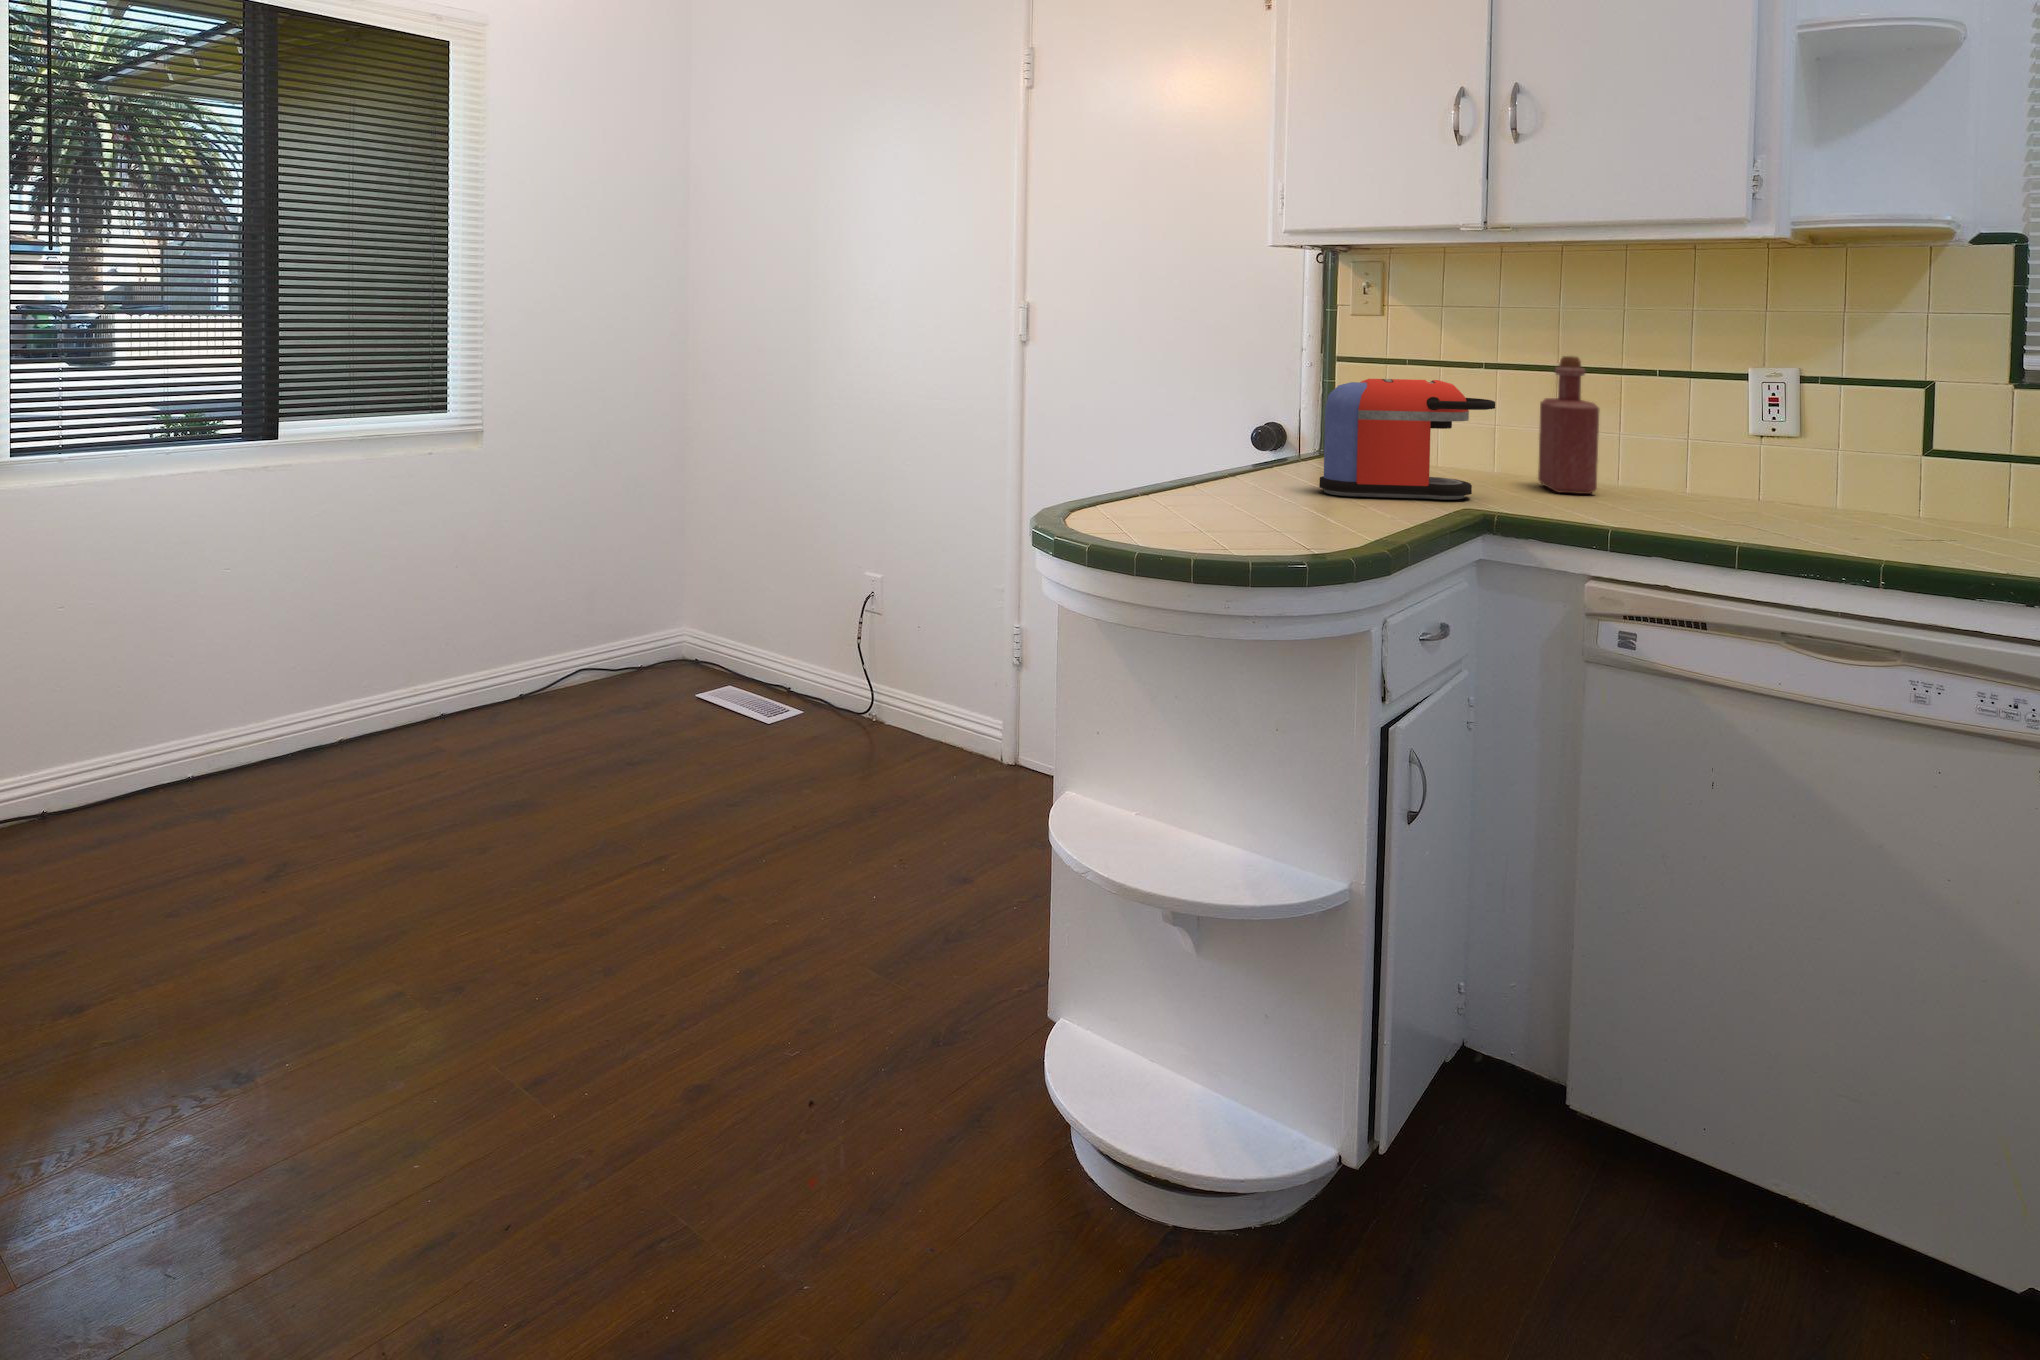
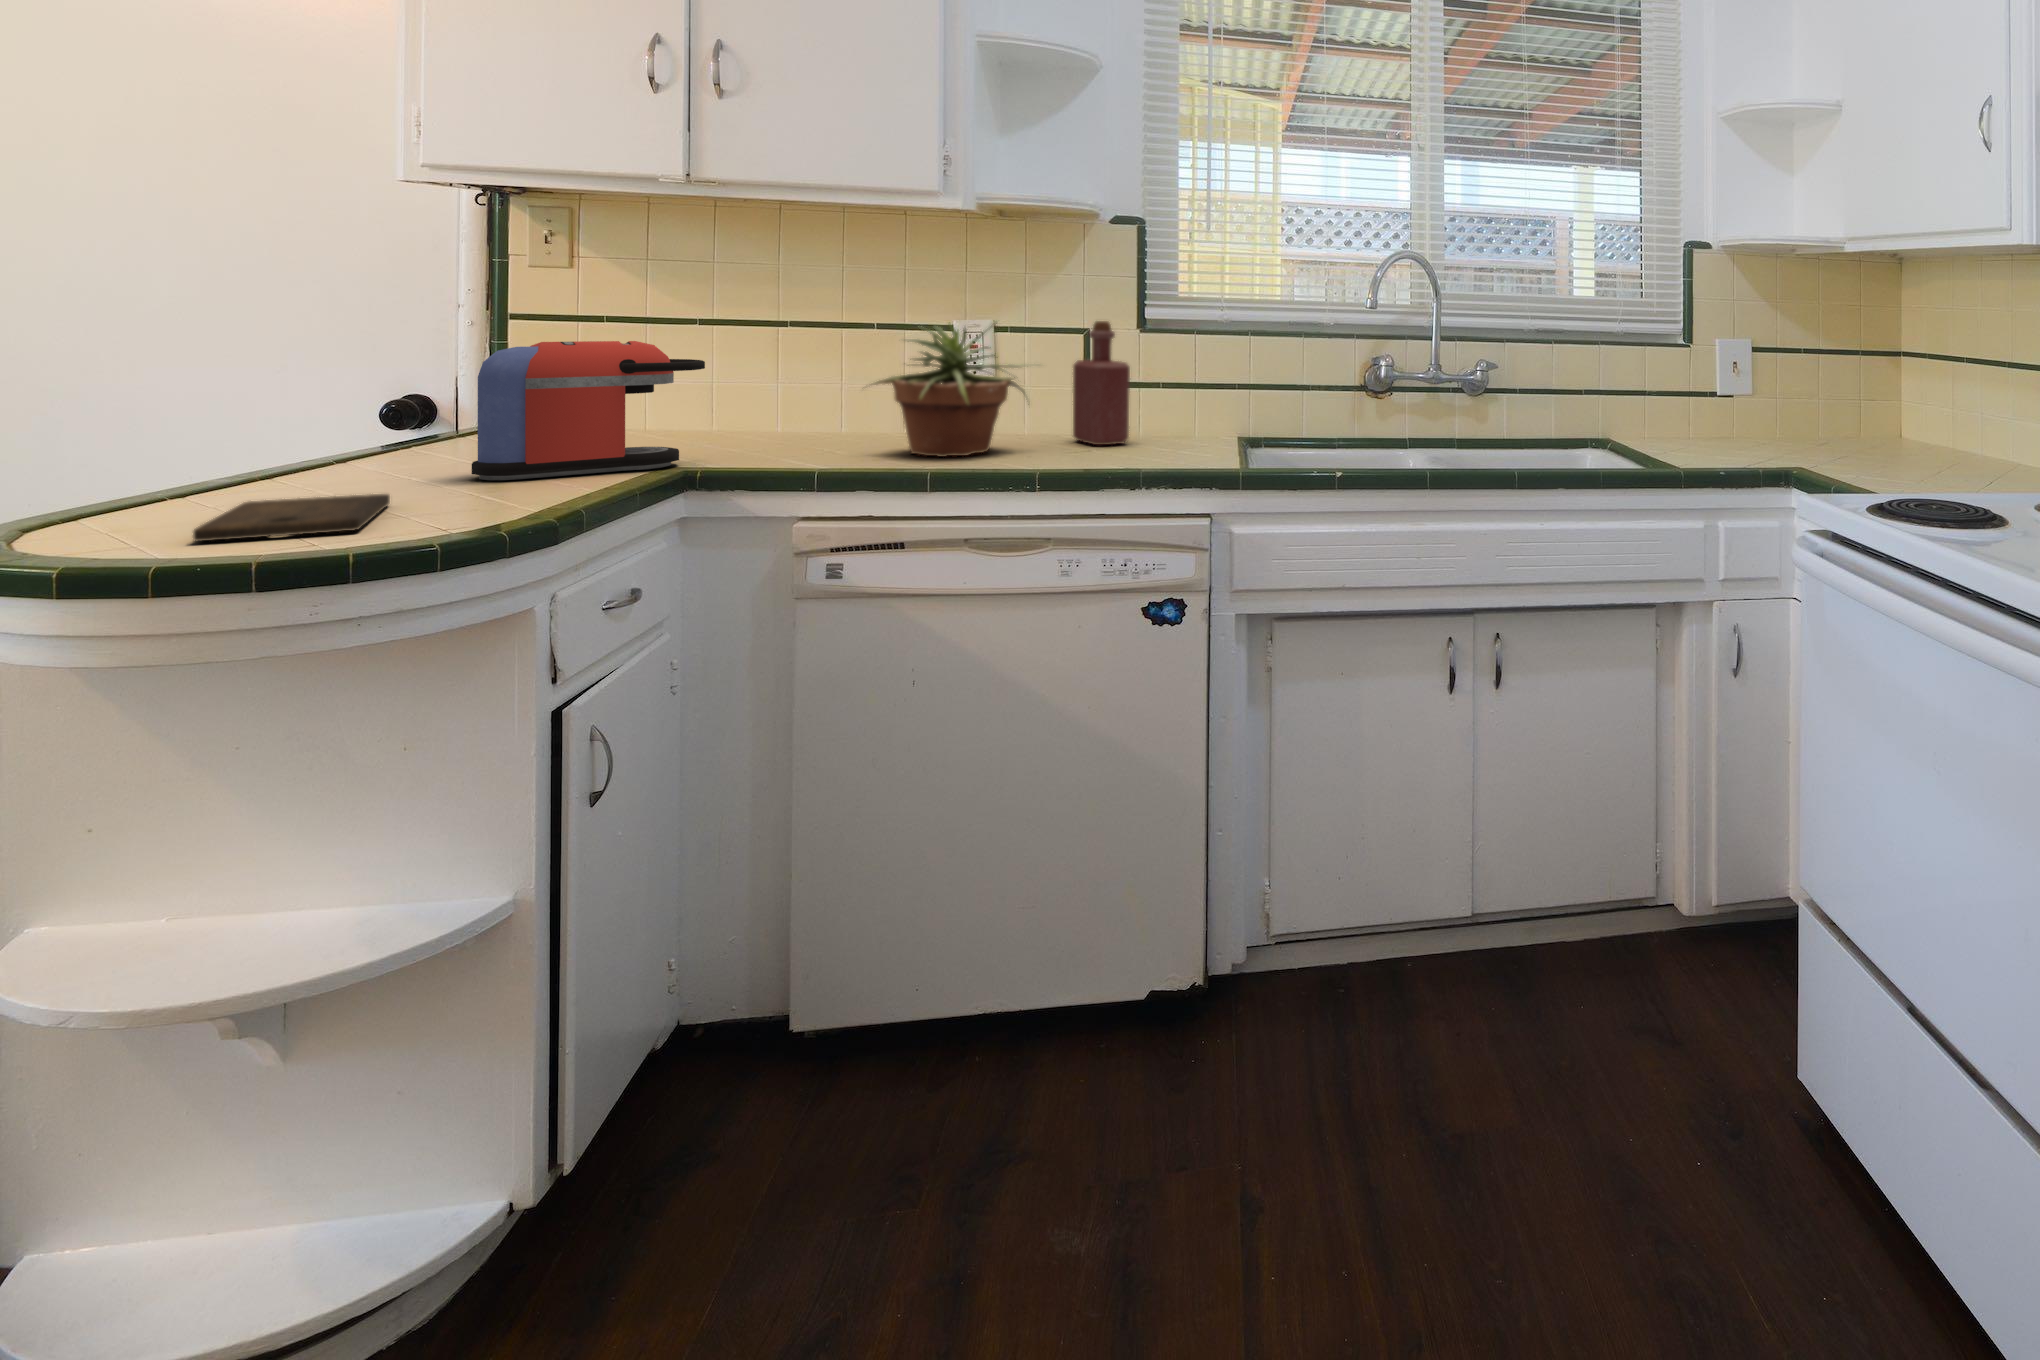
bottle: present [1538,356,1599,494] -> present [1073,321,1130,445]
potted plant: none [1643,368,1881,526] -> present [874,322,1026,457]
cutting board: none [1172,493,1274,527] -> present [193,494,390,541]

